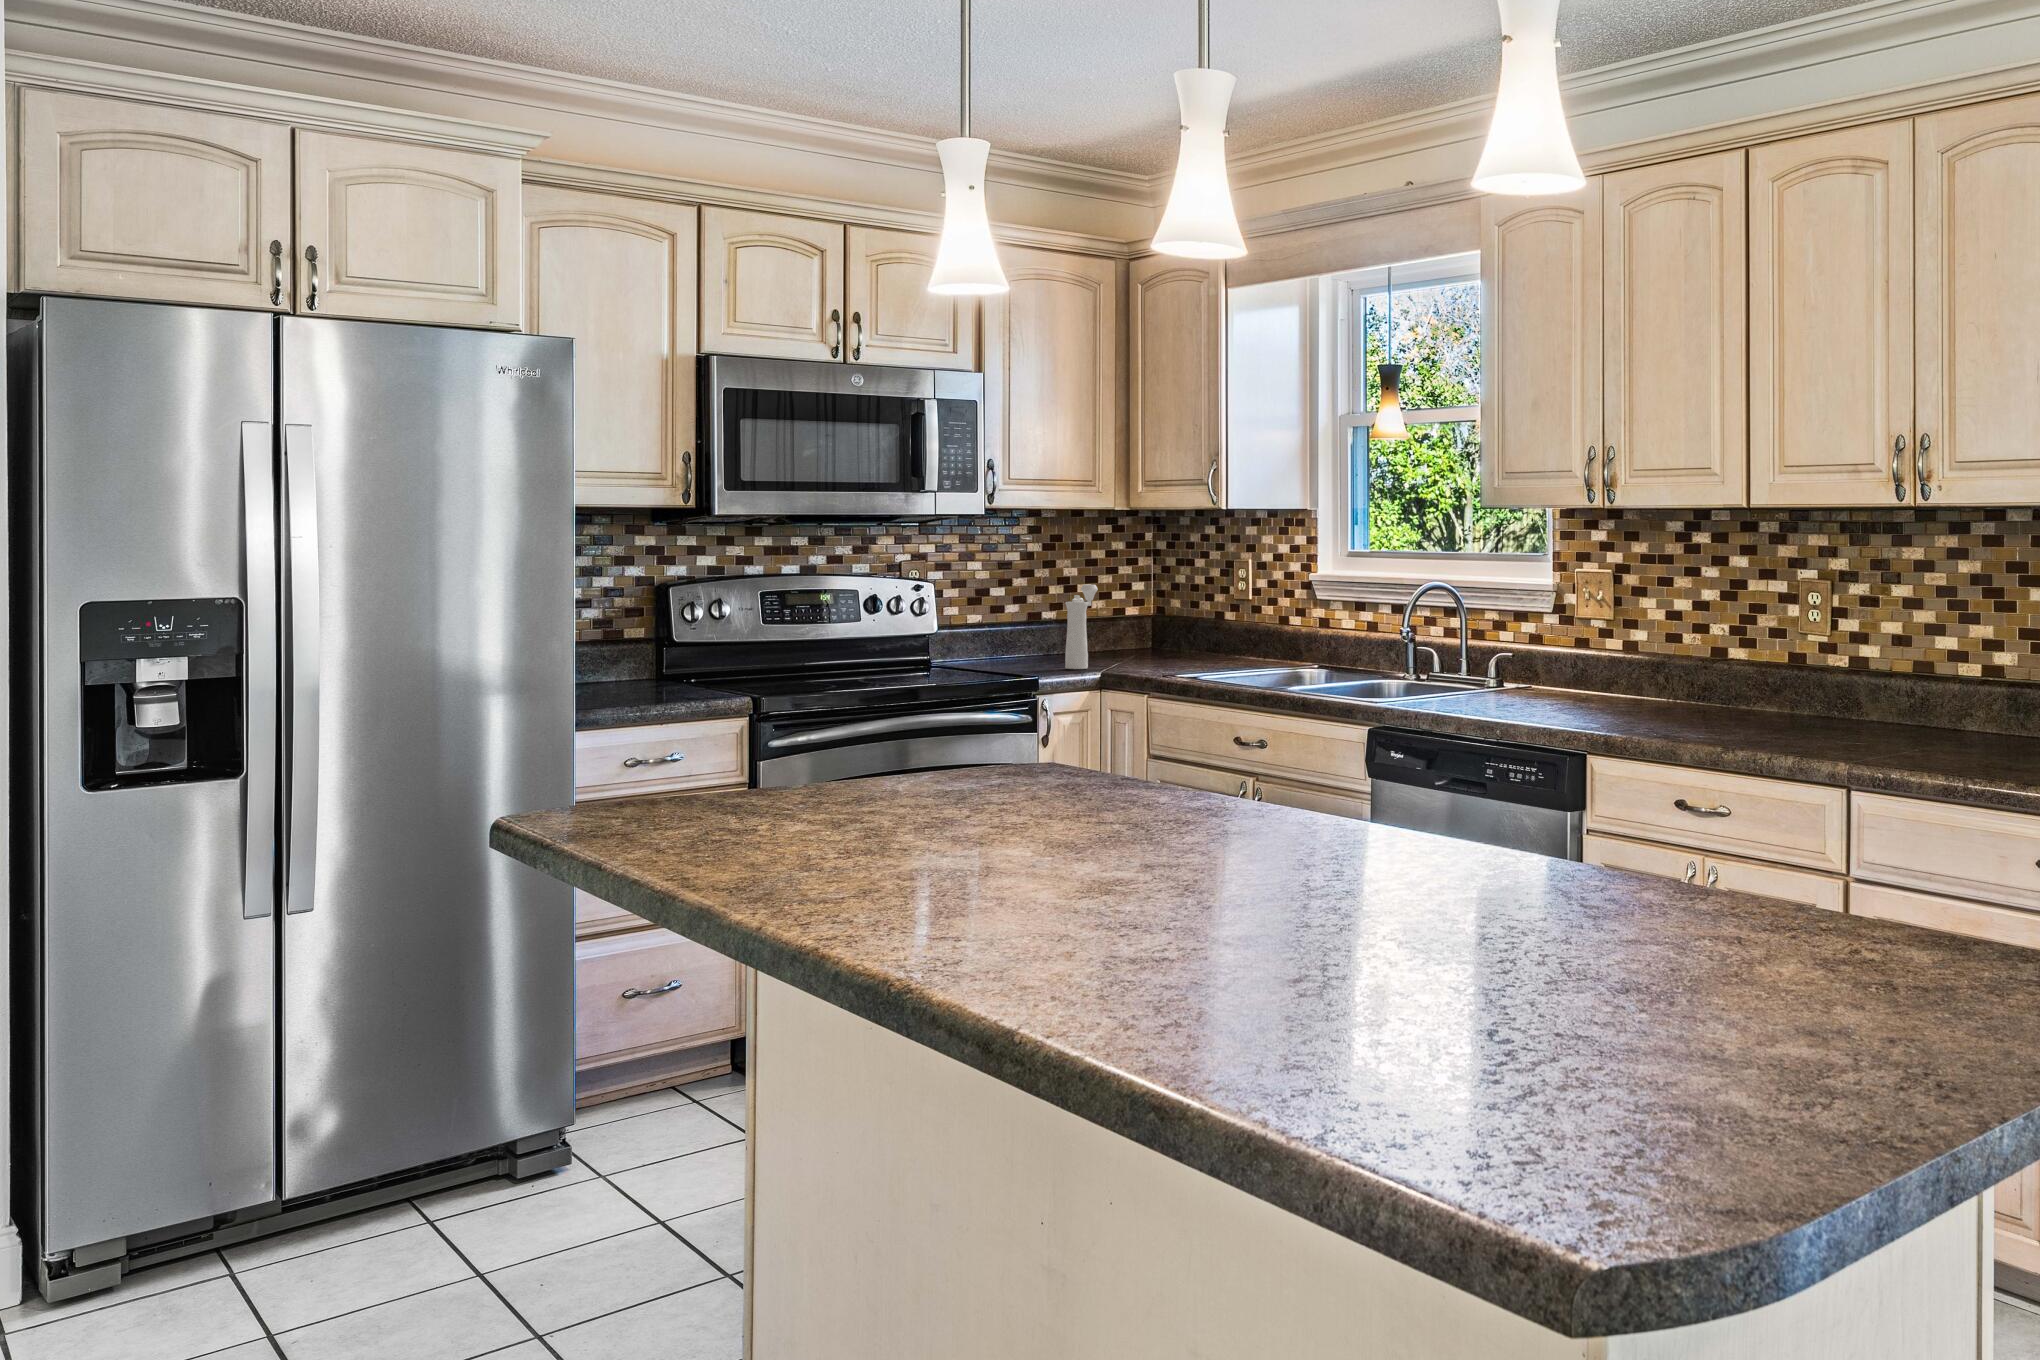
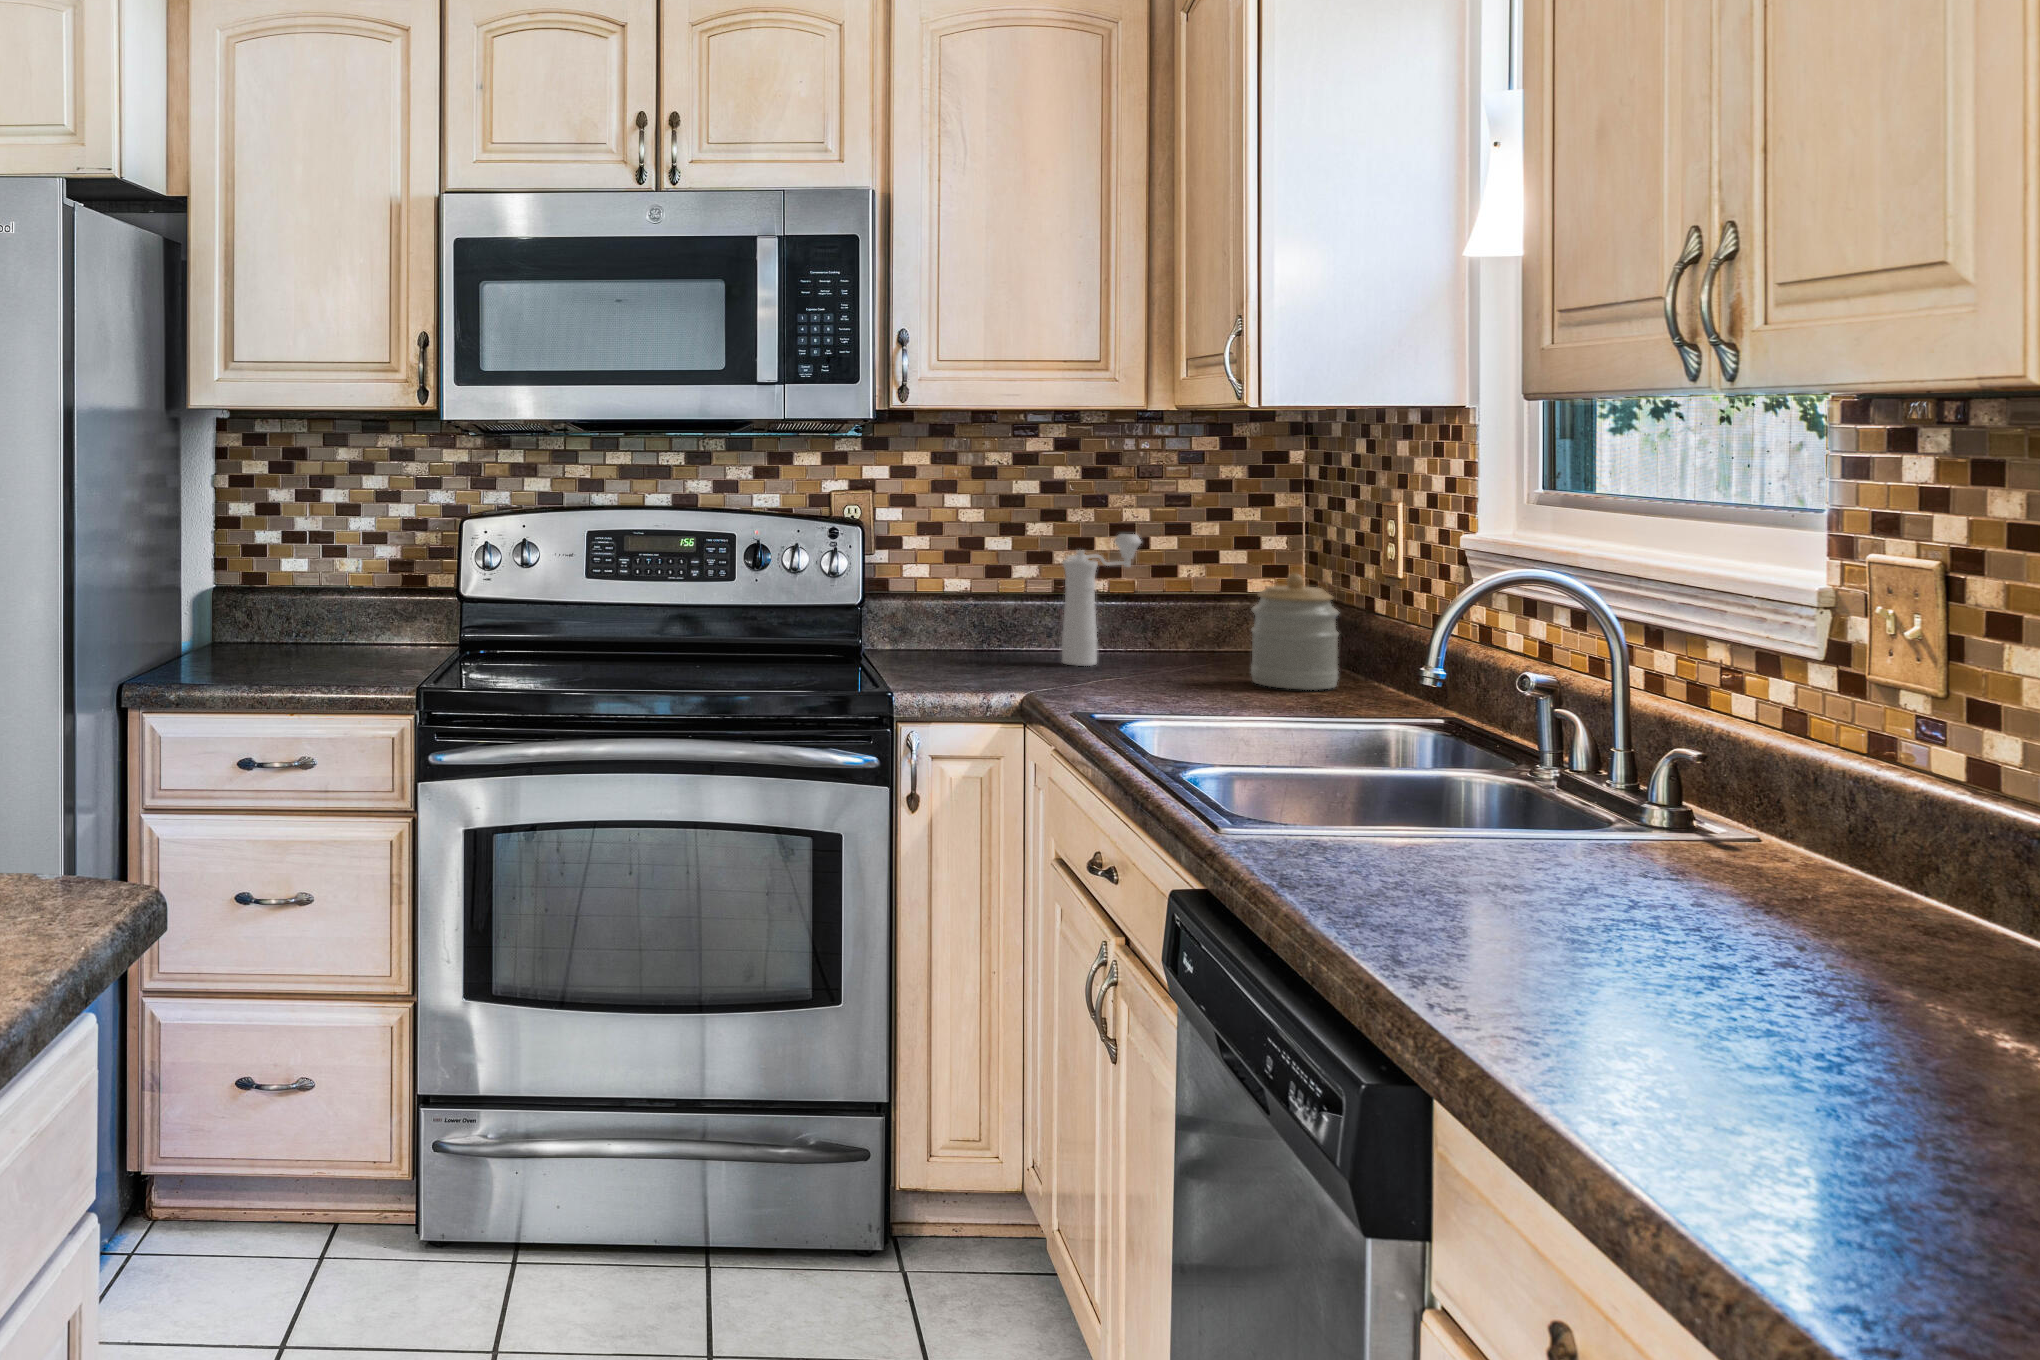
jar: none [1189,602,1238,668] -> present [1251,573,1339,690]

